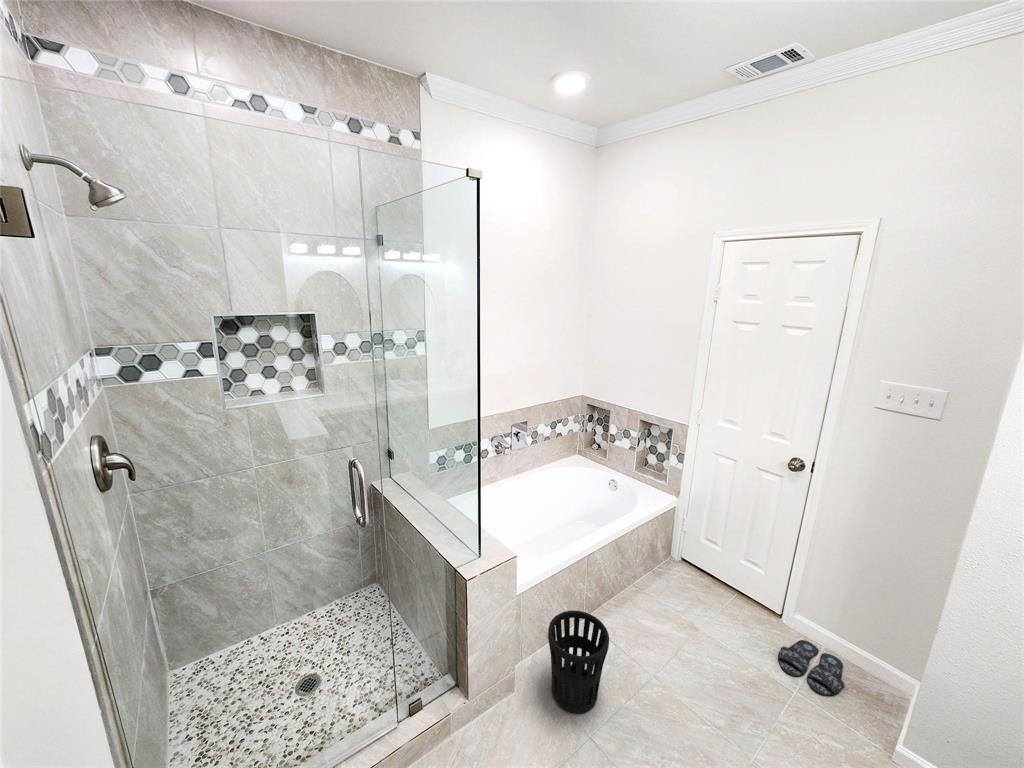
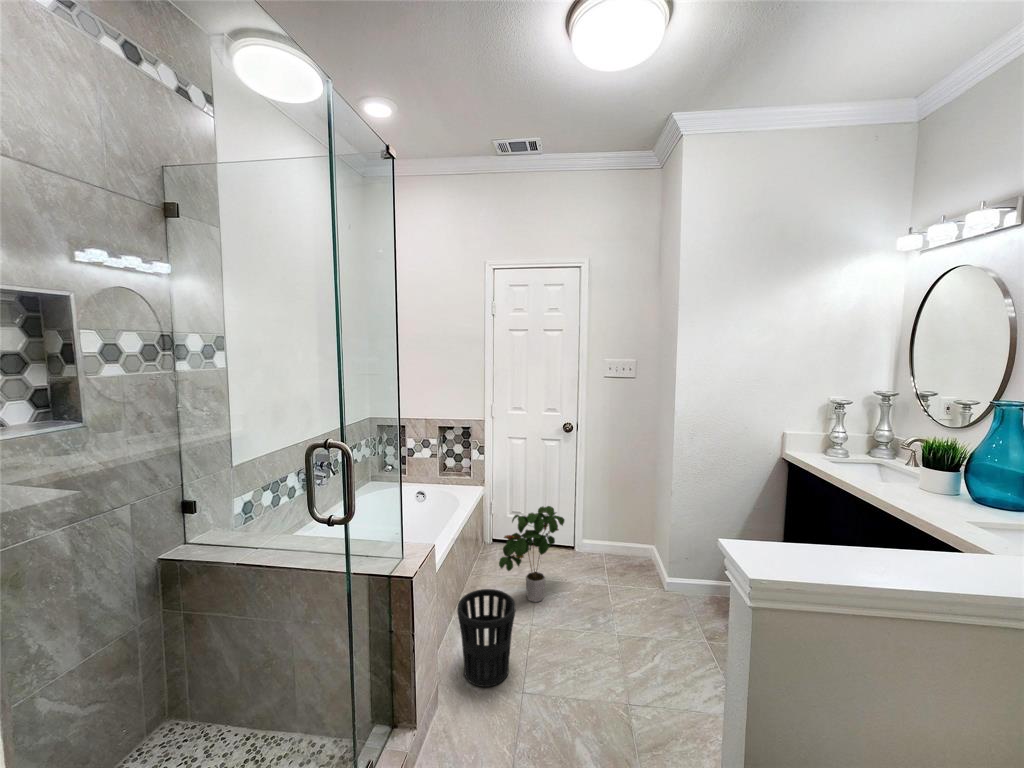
potted plant: none [634,551,742,657] -> present [499,506,564,602]
slippers: present [778,640,845,695] -> none [586,556,626,579]

